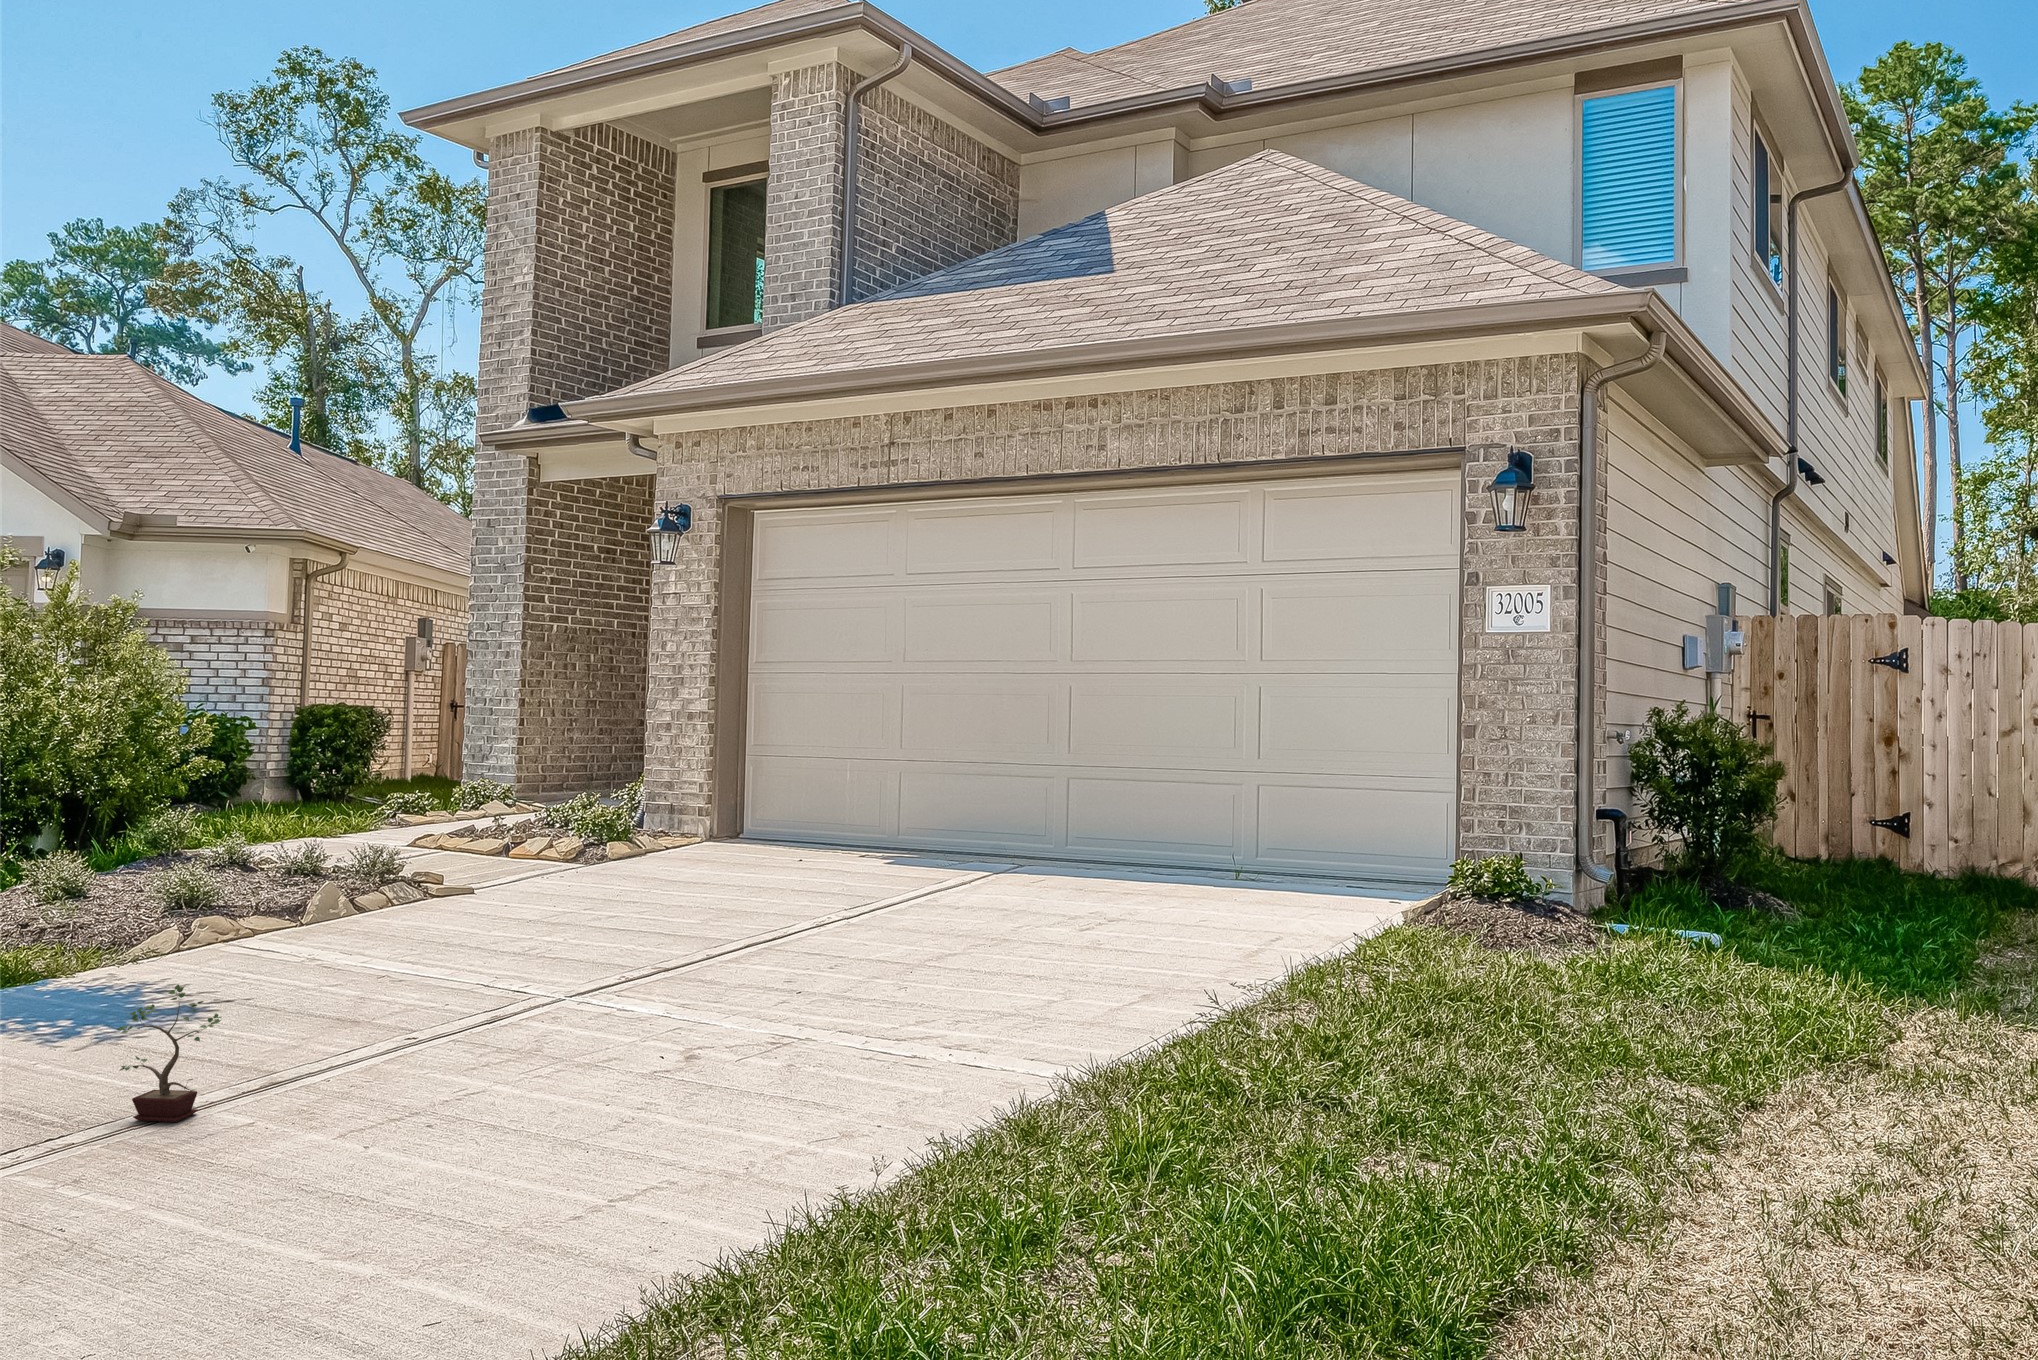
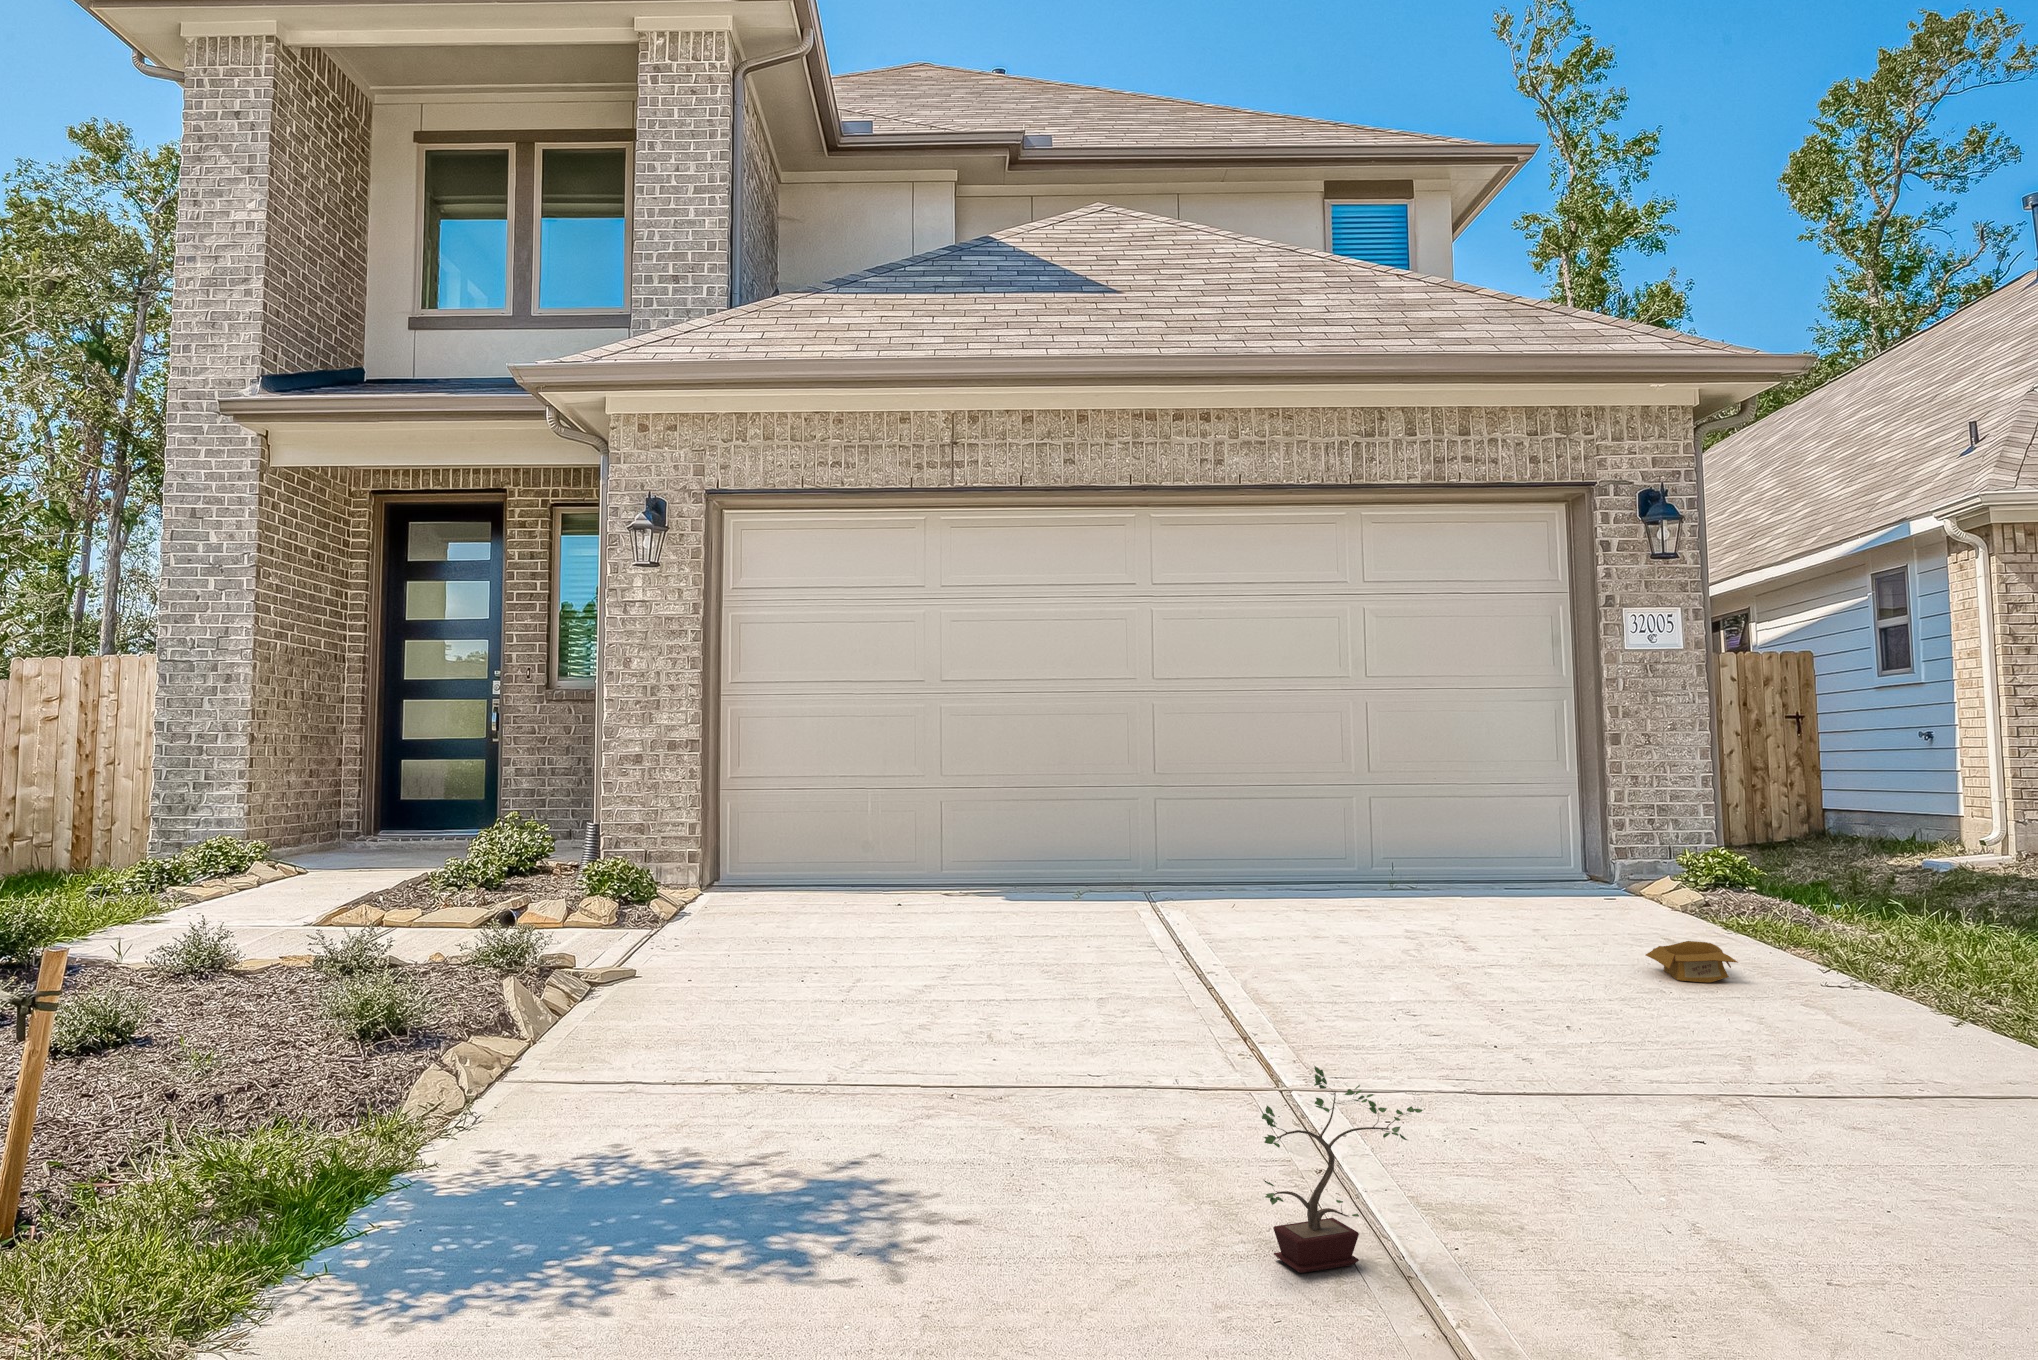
cardboard box: none [1148,951,1234,993] -> present [1646,941,1738,982]

